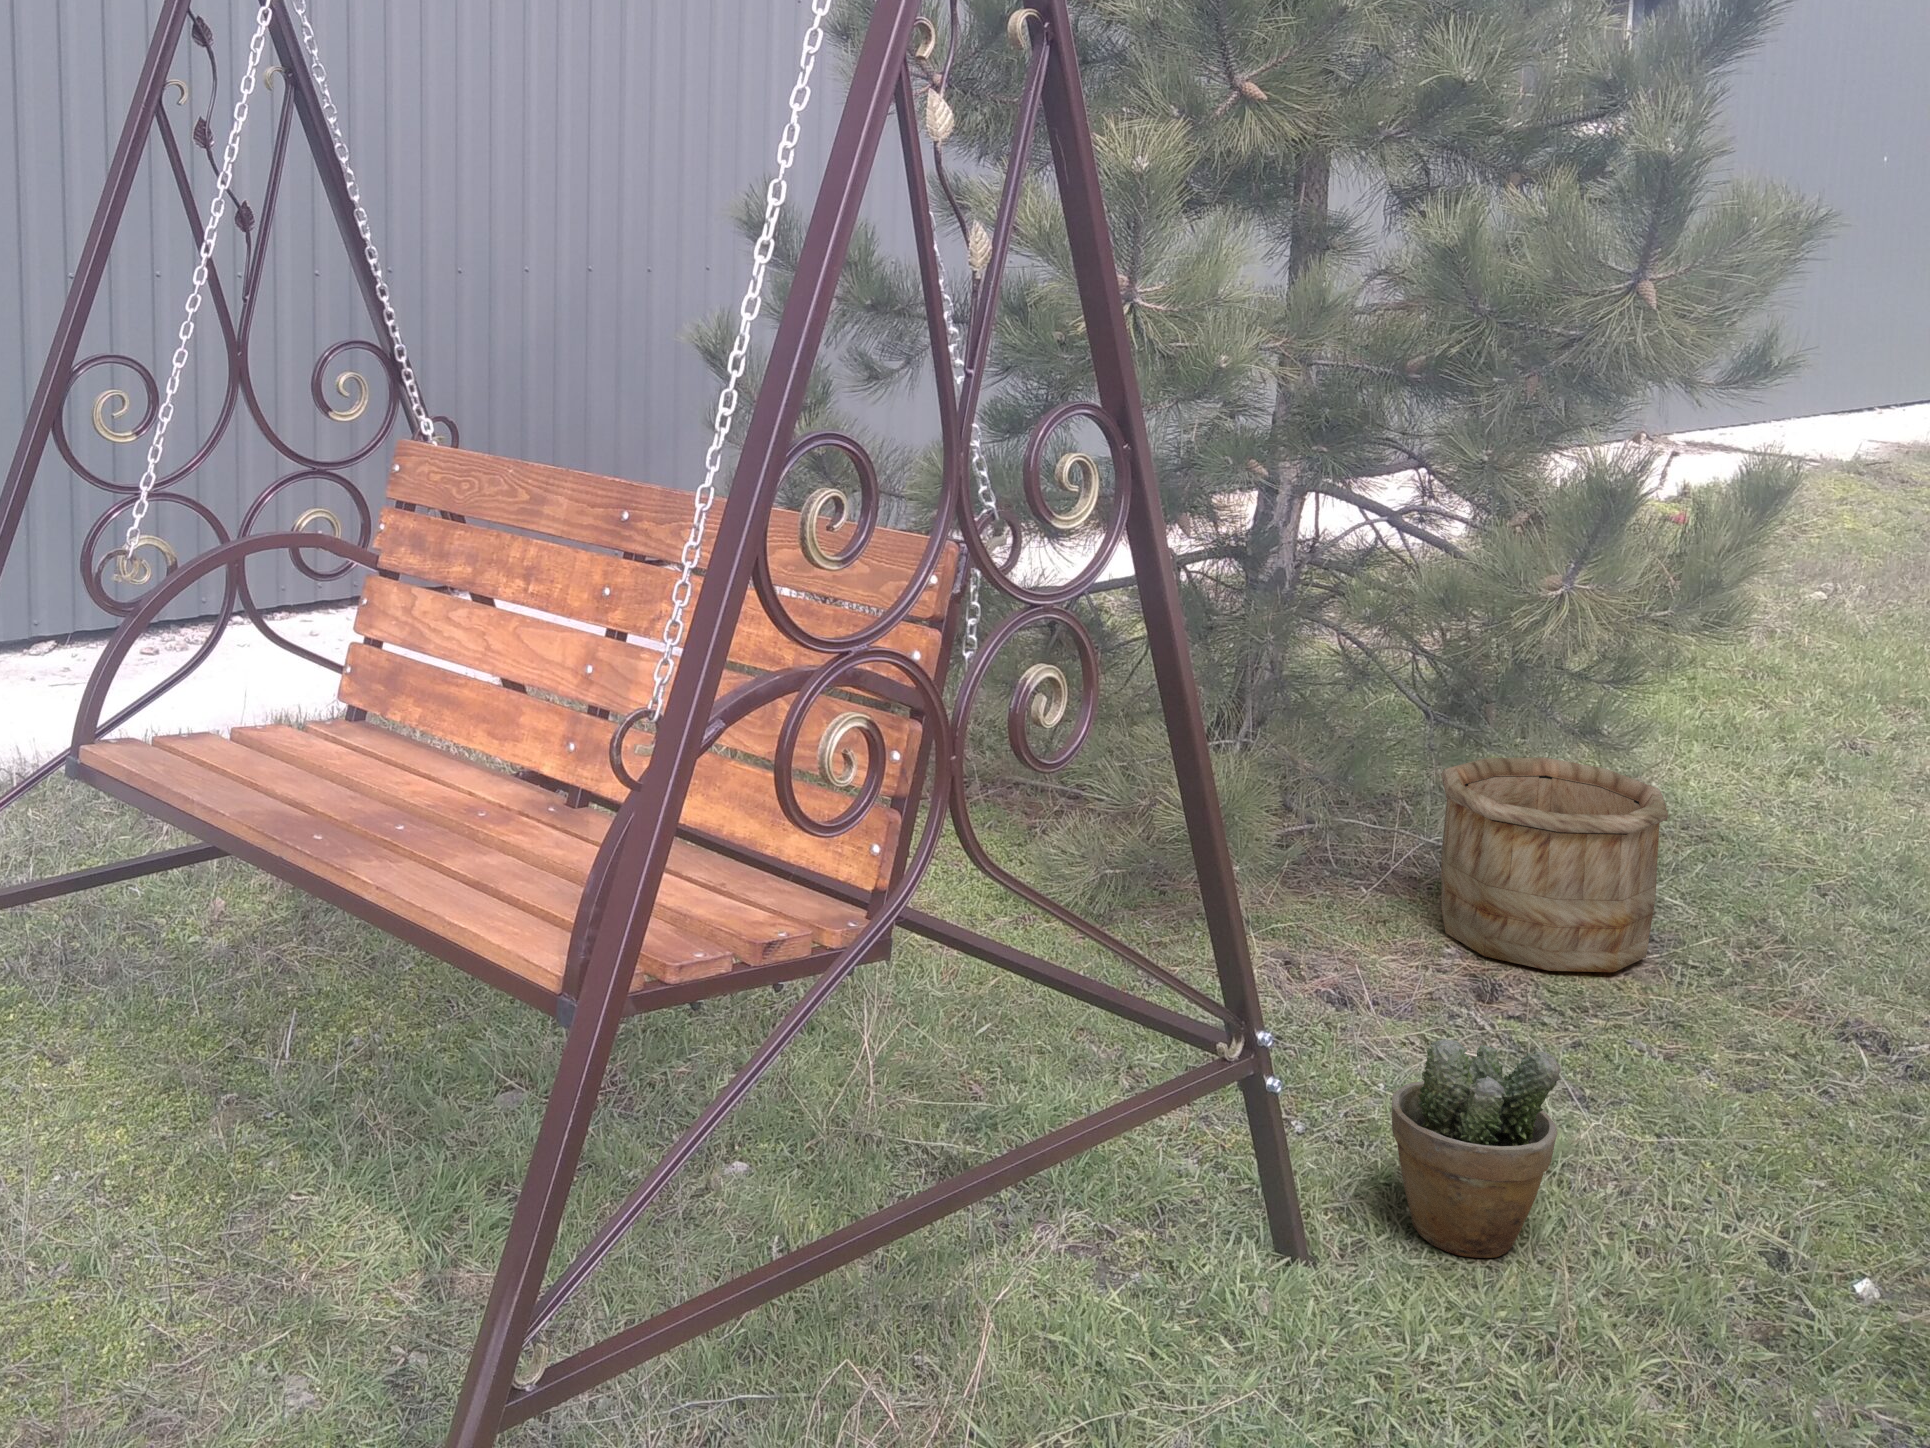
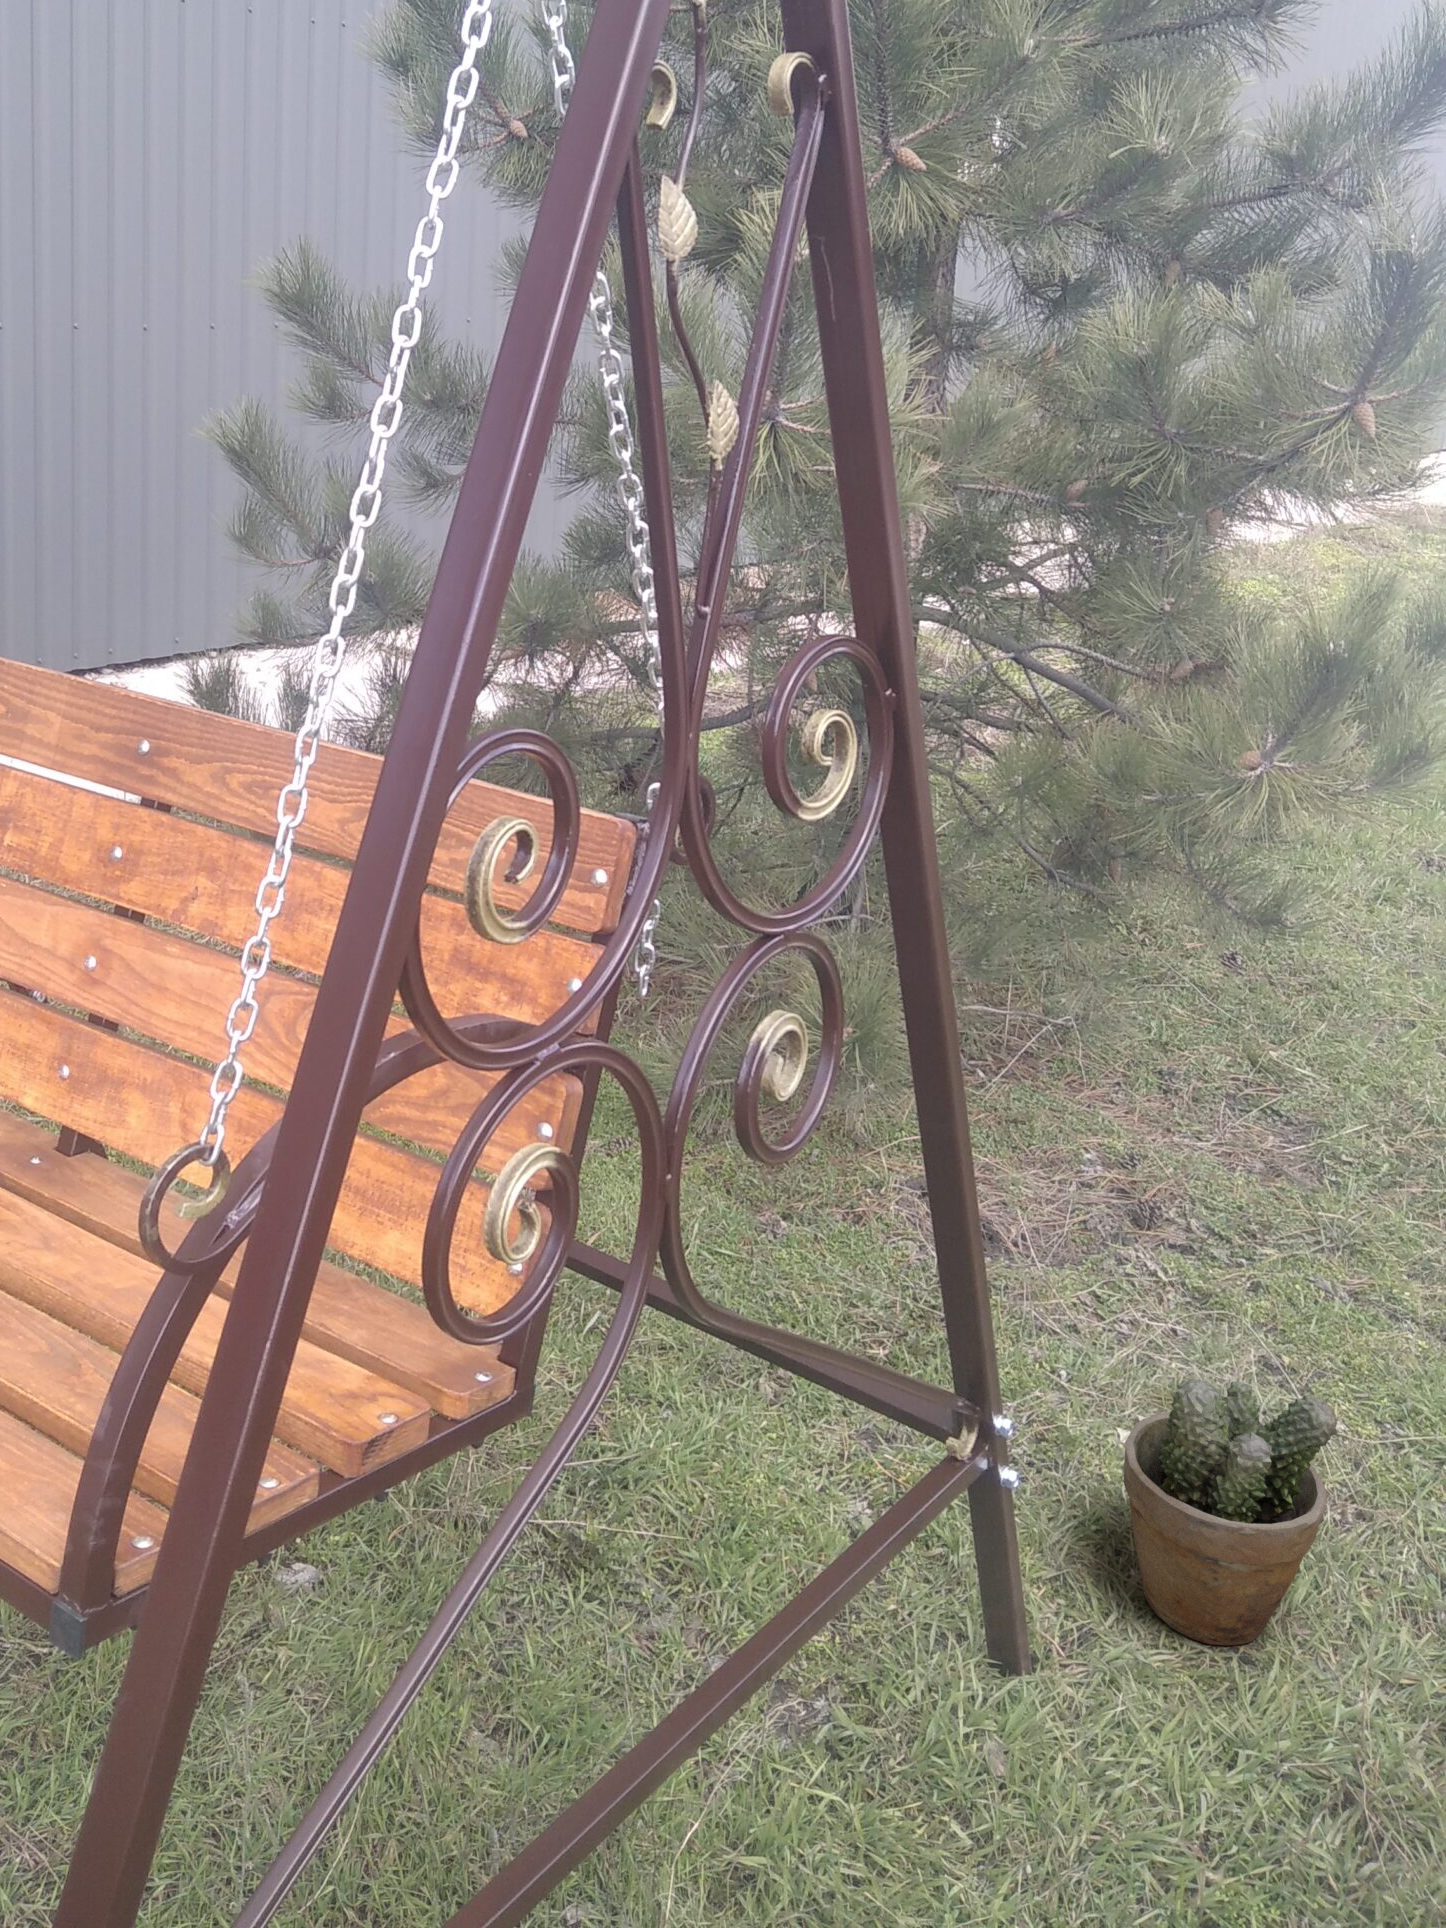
wooden bucket: present [1441,758,1668,972] -> none [1075,927,1333,1181]

